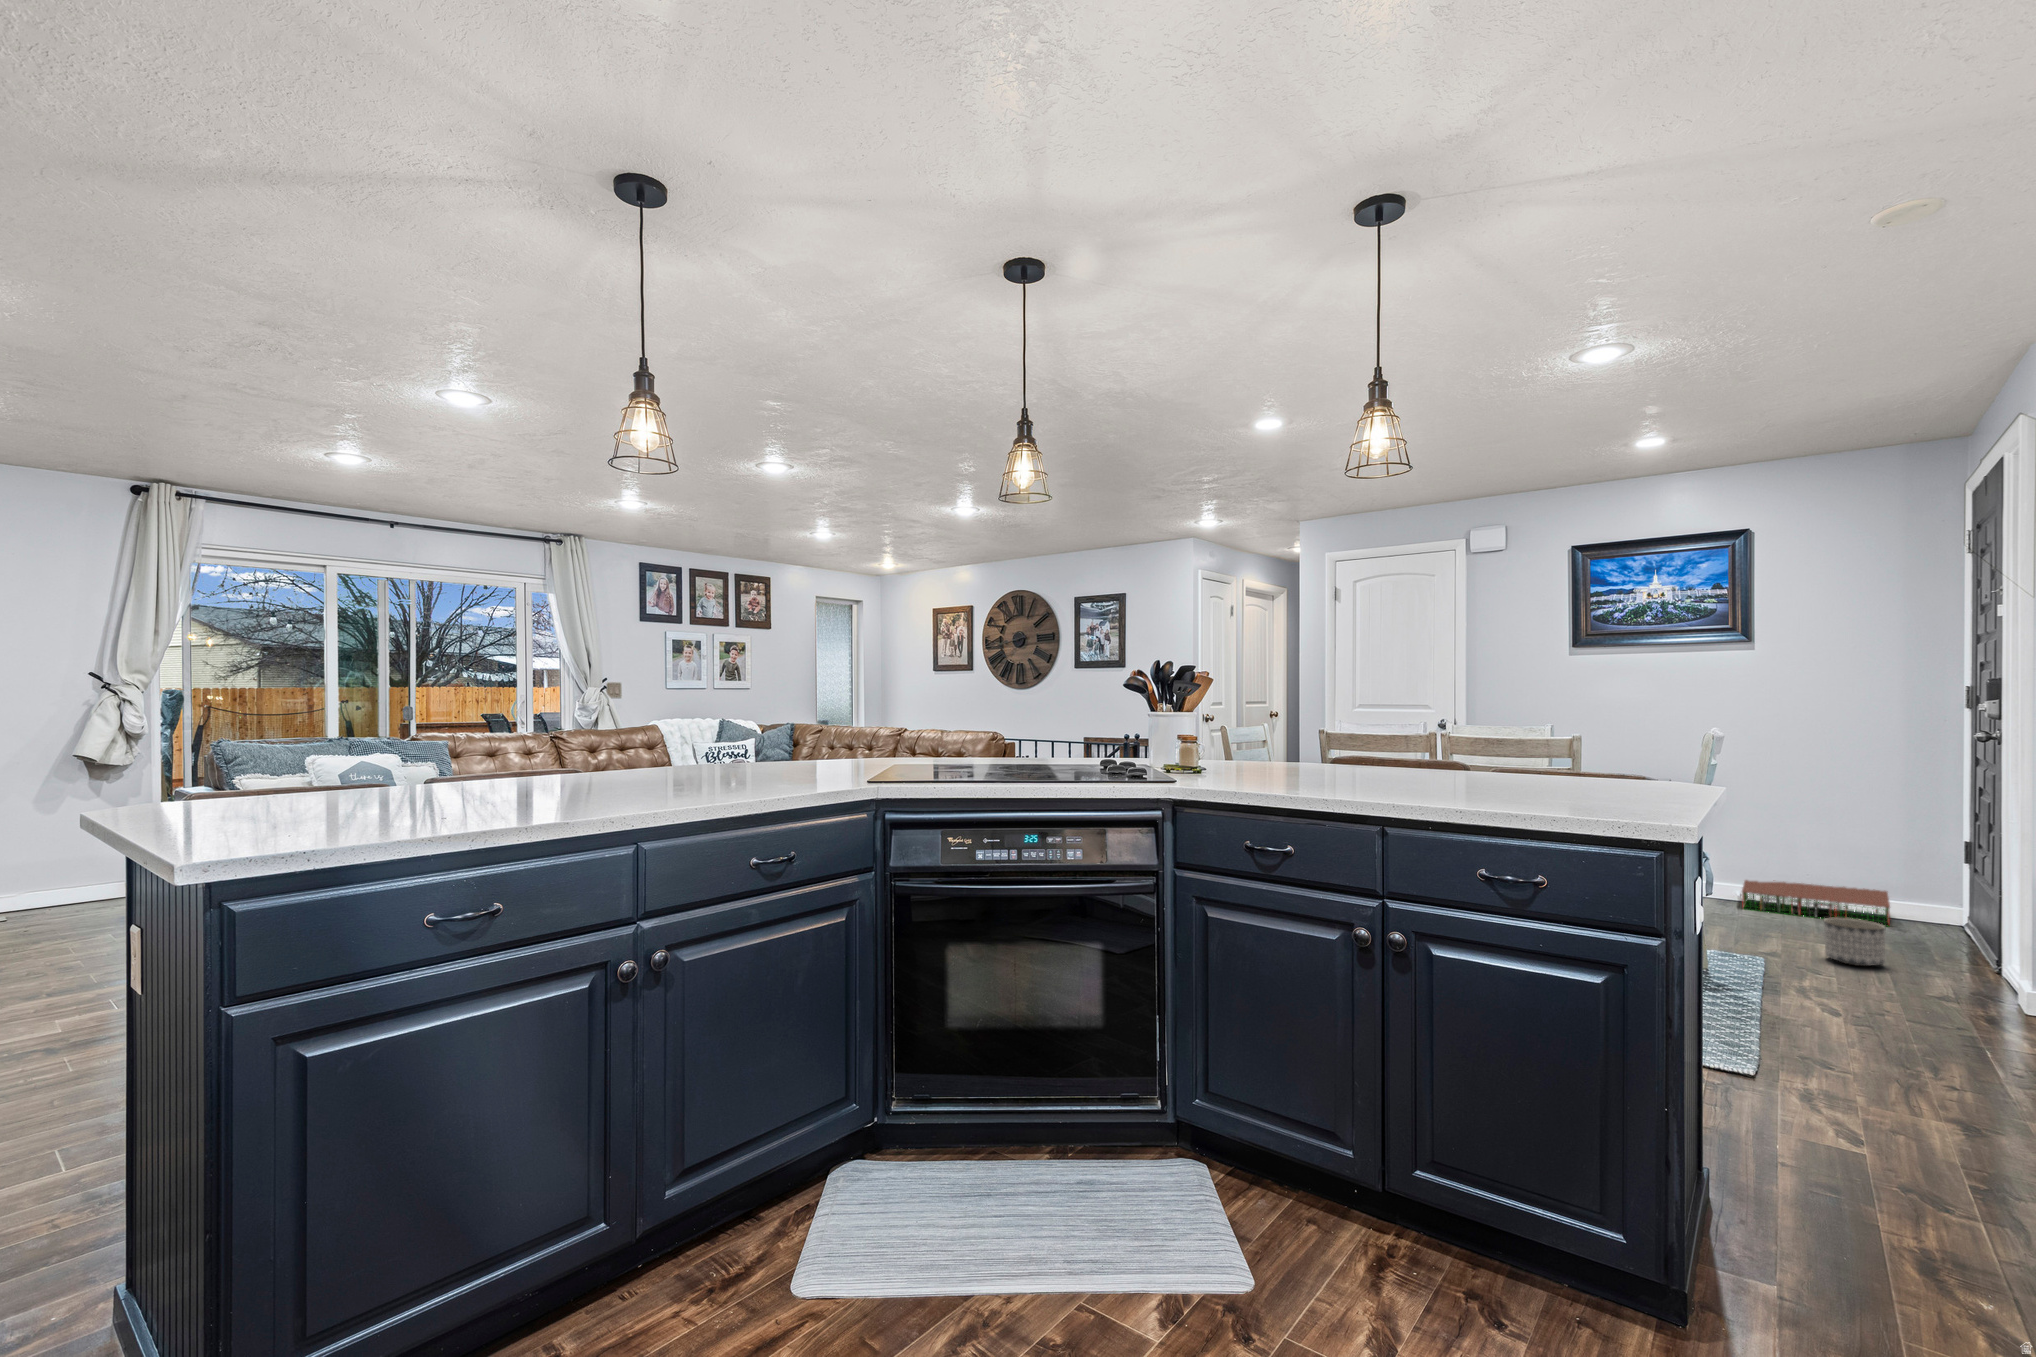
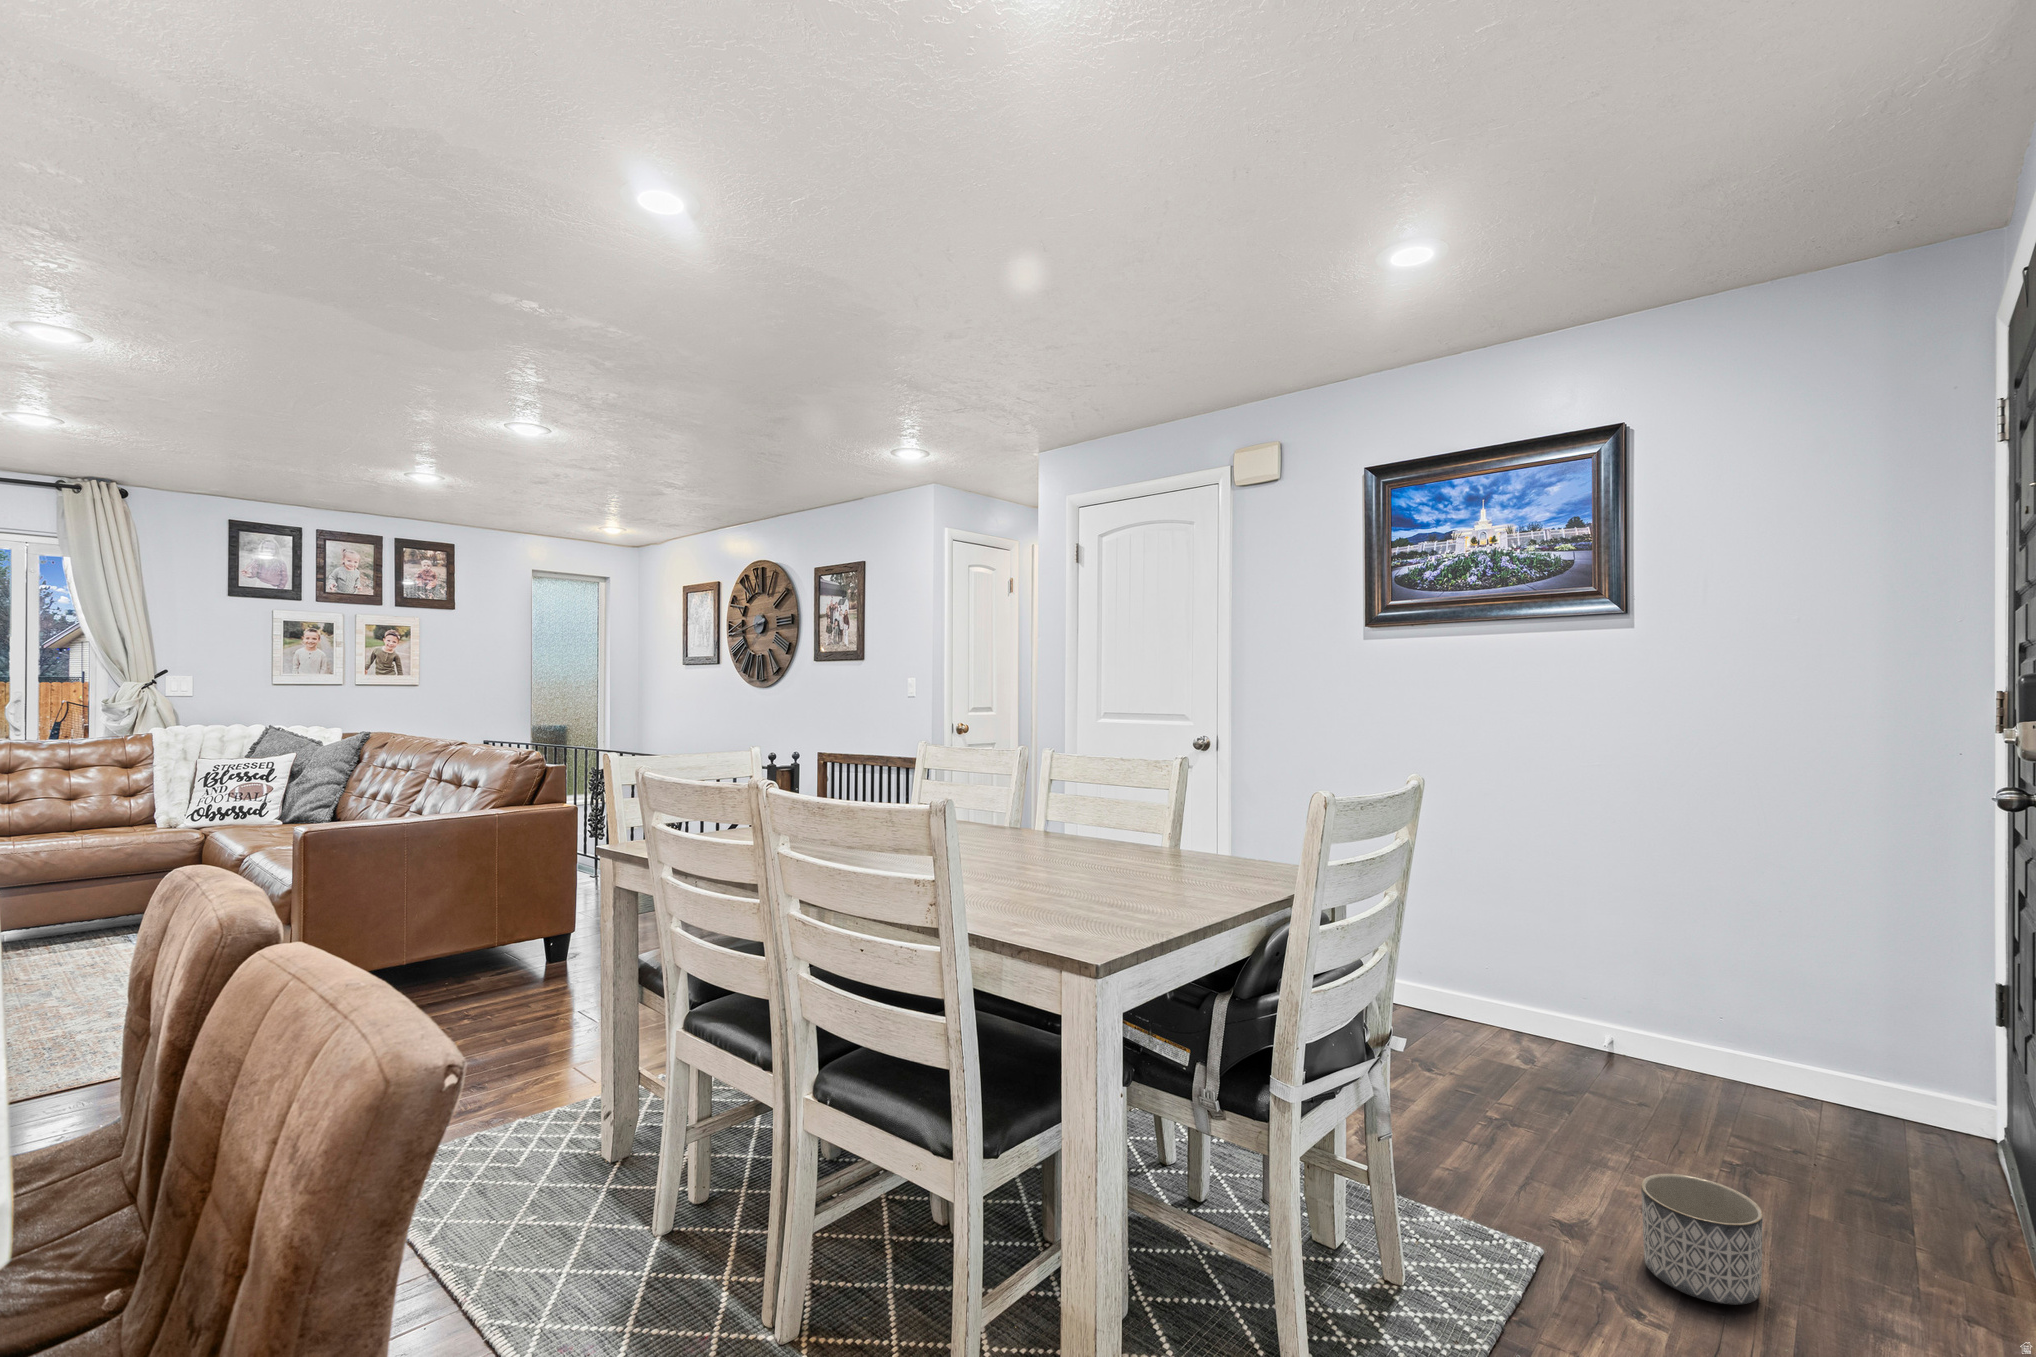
storage bin: present [1742,880,1890,924] -> none [1586,1021,1850,1149]

